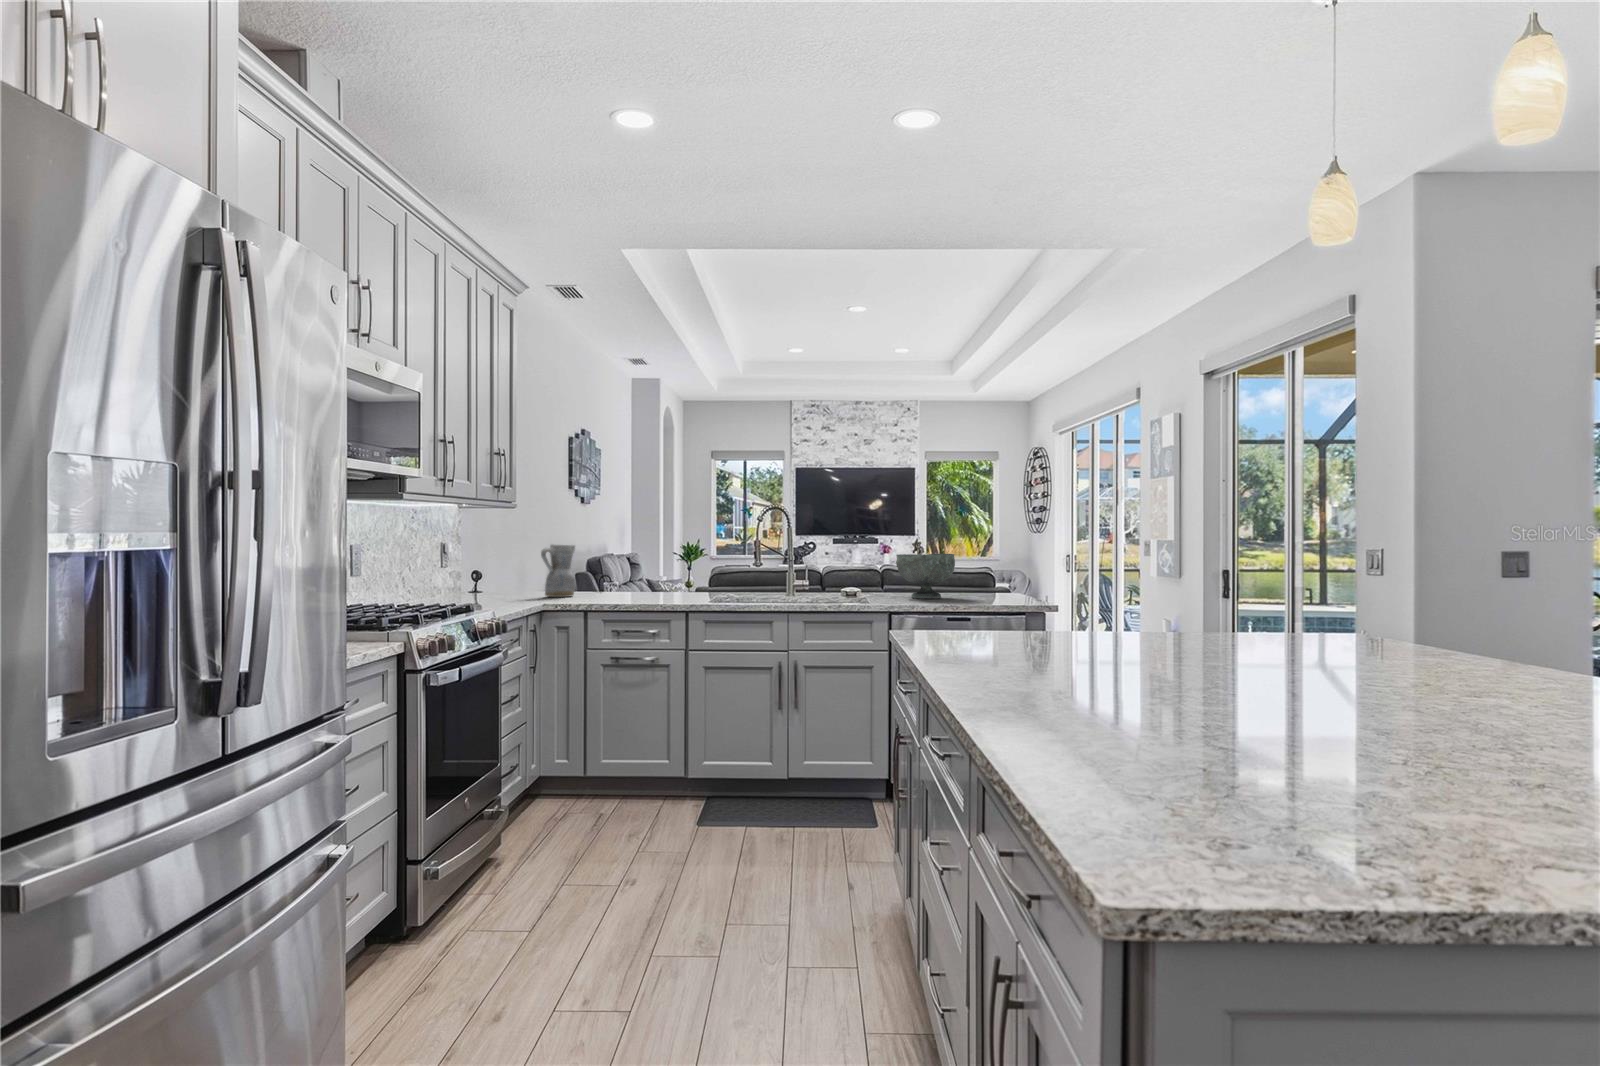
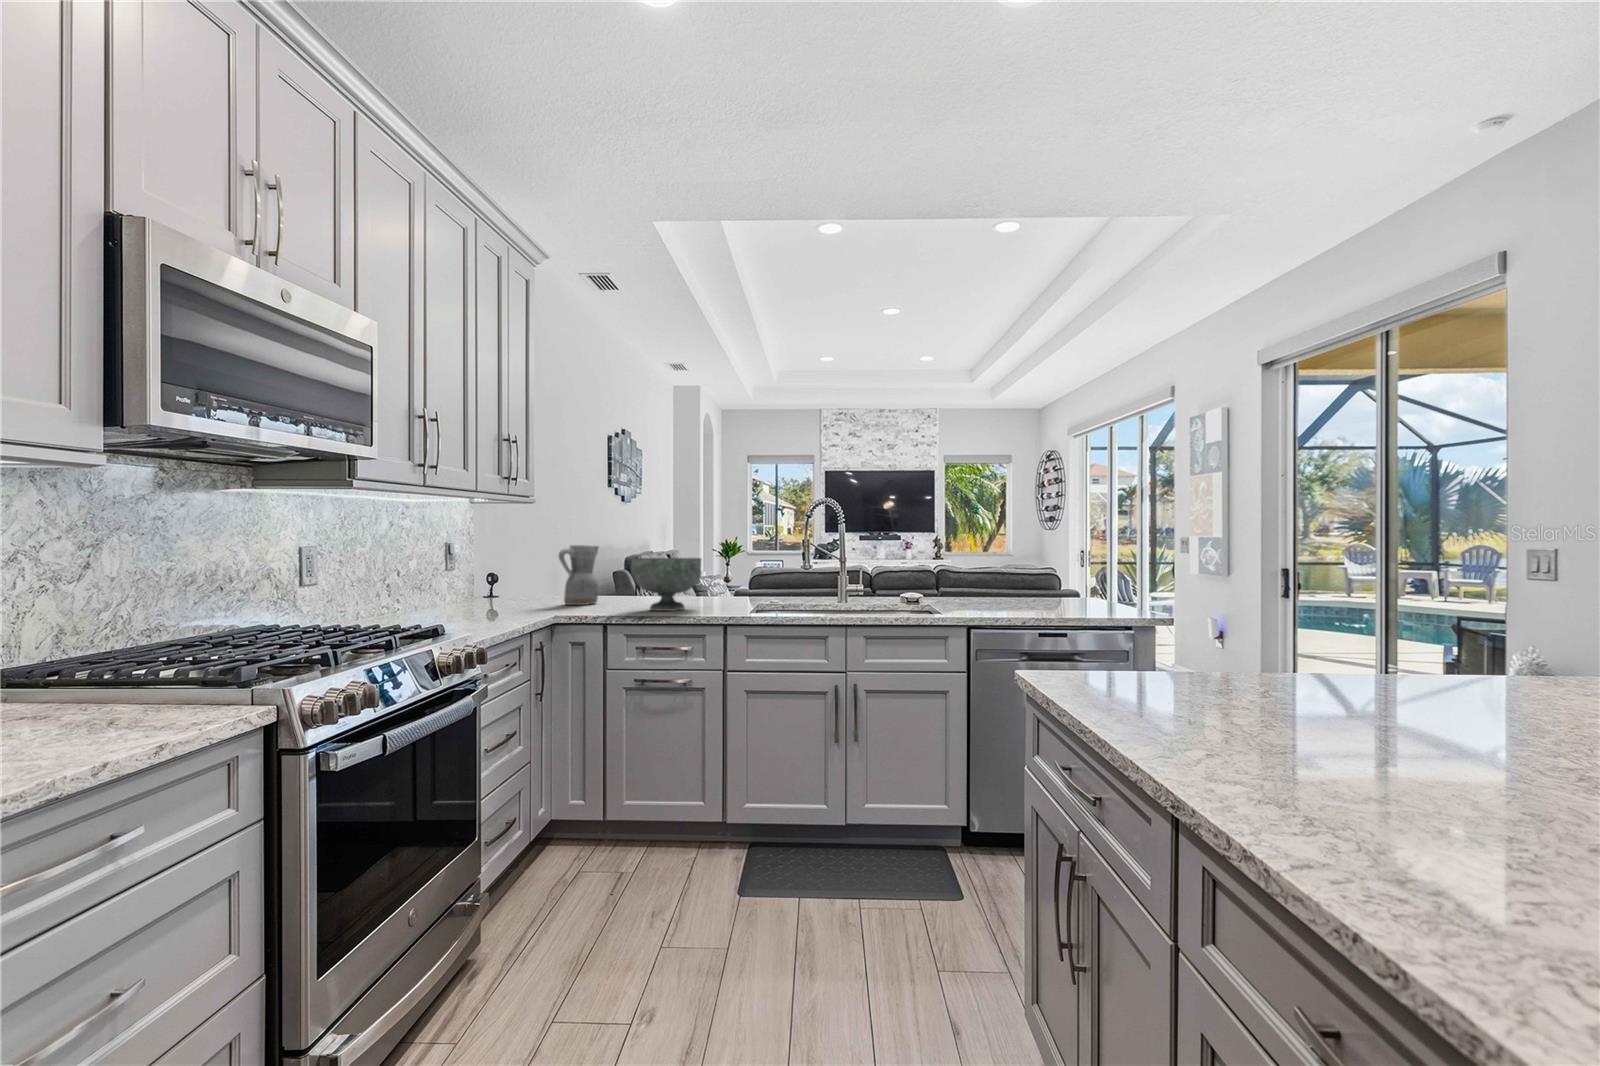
decorative bowl: present [896,554,955,598] -> present [631,558,701,611]

